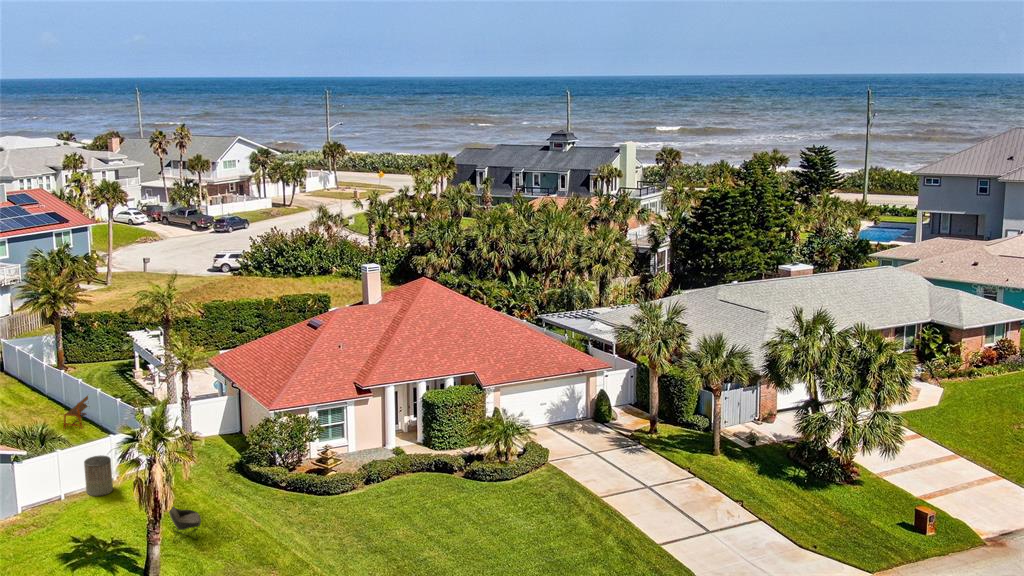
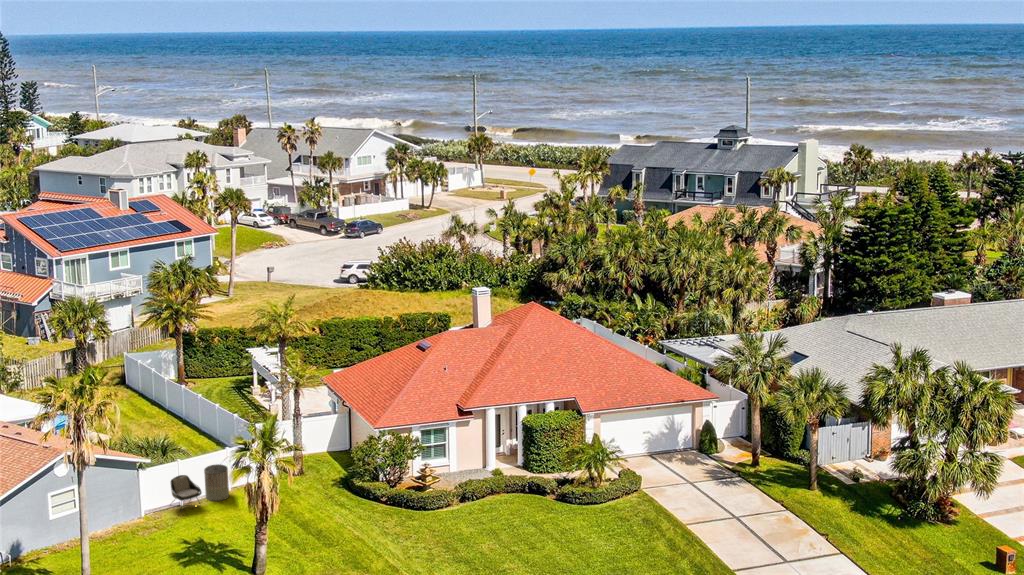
bench: present [64,396,88,429] -> none [186,407,214,442]
lounge chair: present [169,506,201,543] -> present [171,475,202,512]

